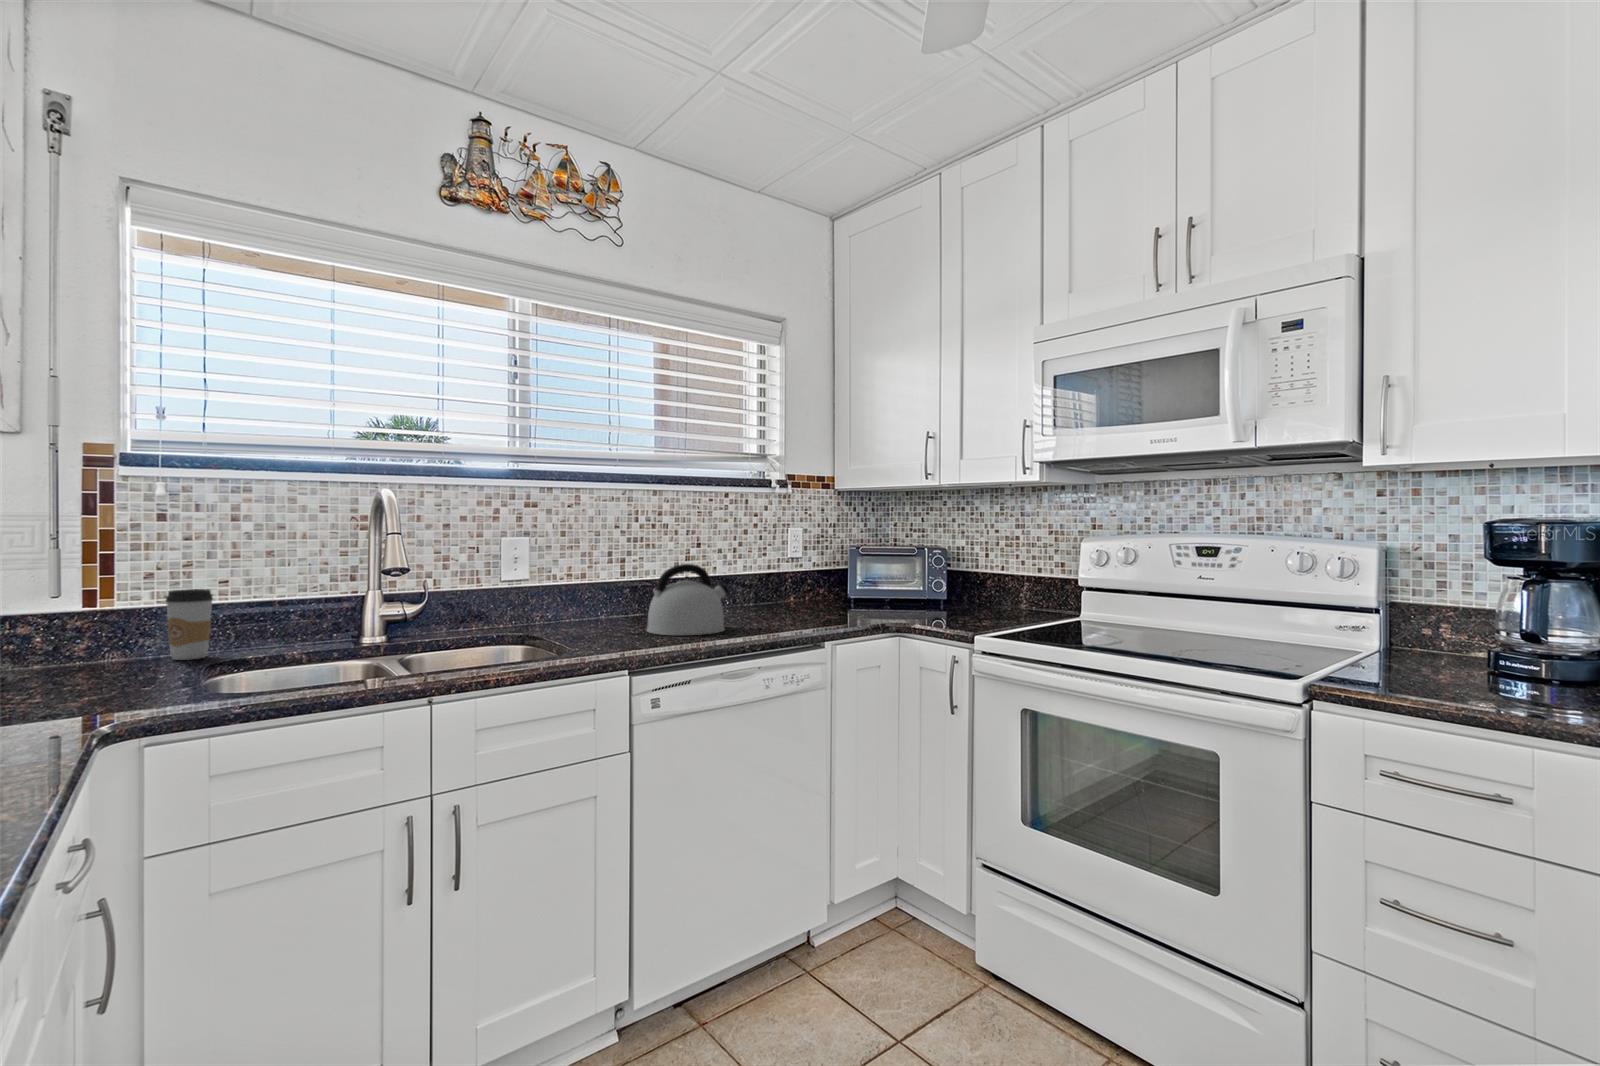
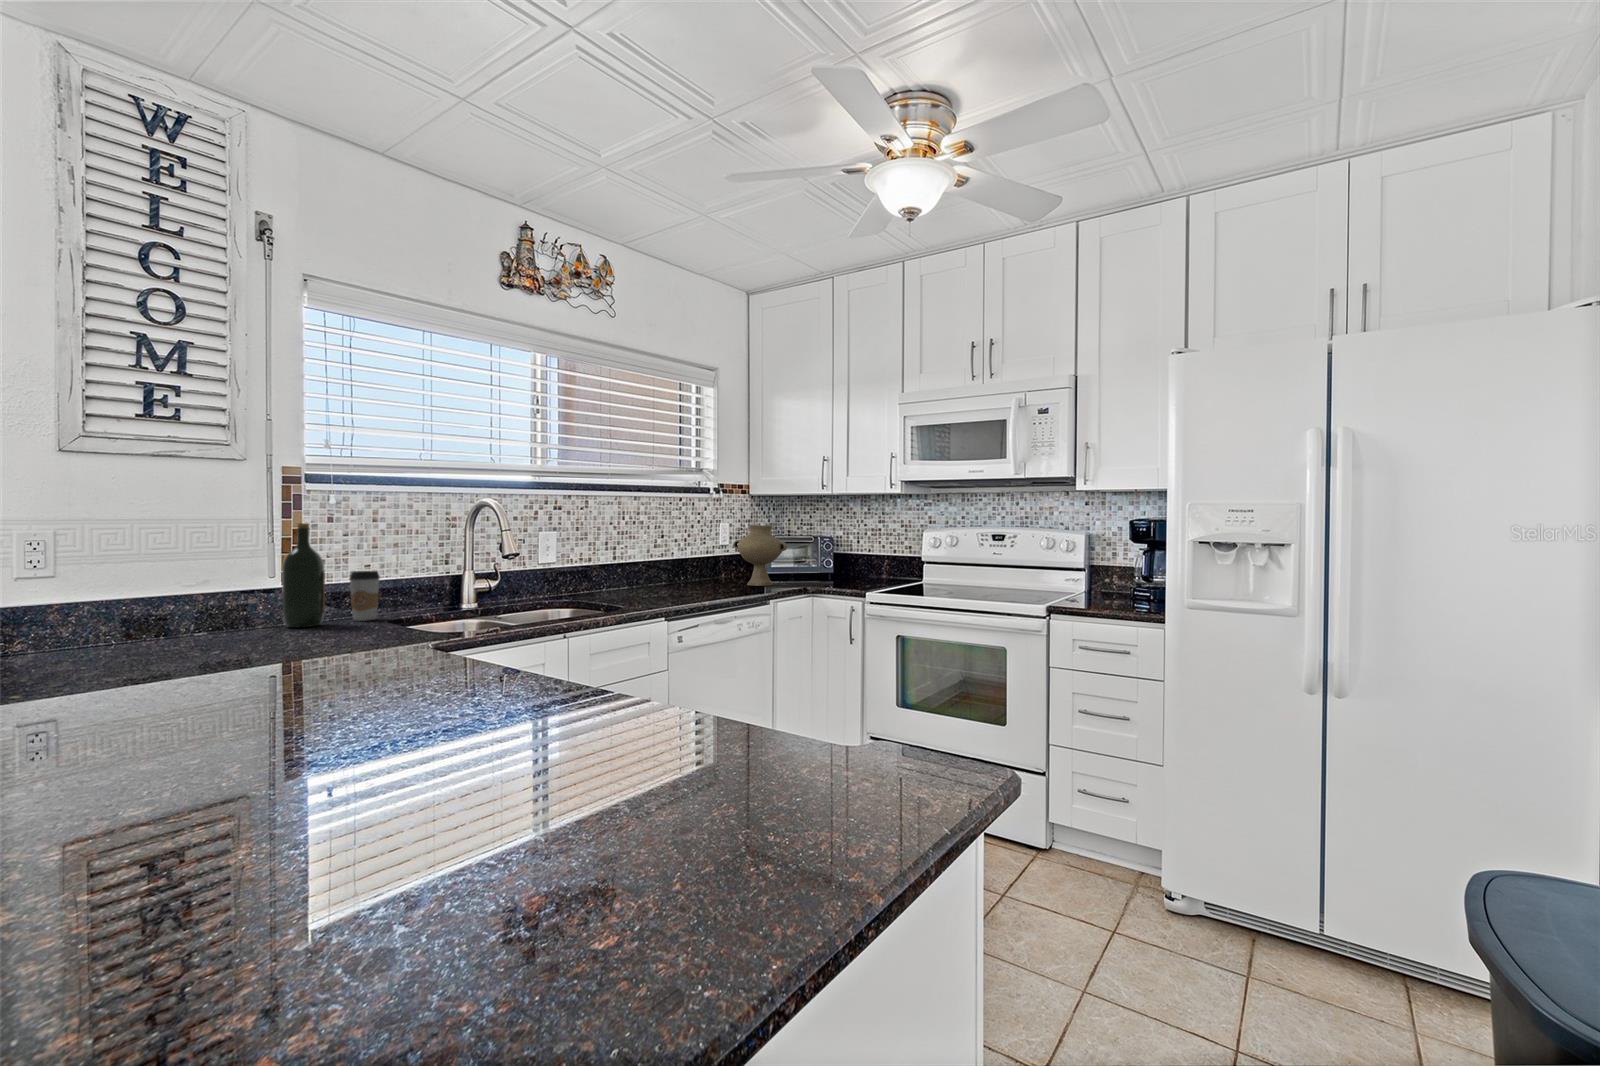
wine bottle: none [48,522,116,670] -> present [282,523,325,627]
vase: none [805,529,877,615] -> present [733,525,787,586]
kettle: present [647,564,729,635] -> none [648,550,703,599]

